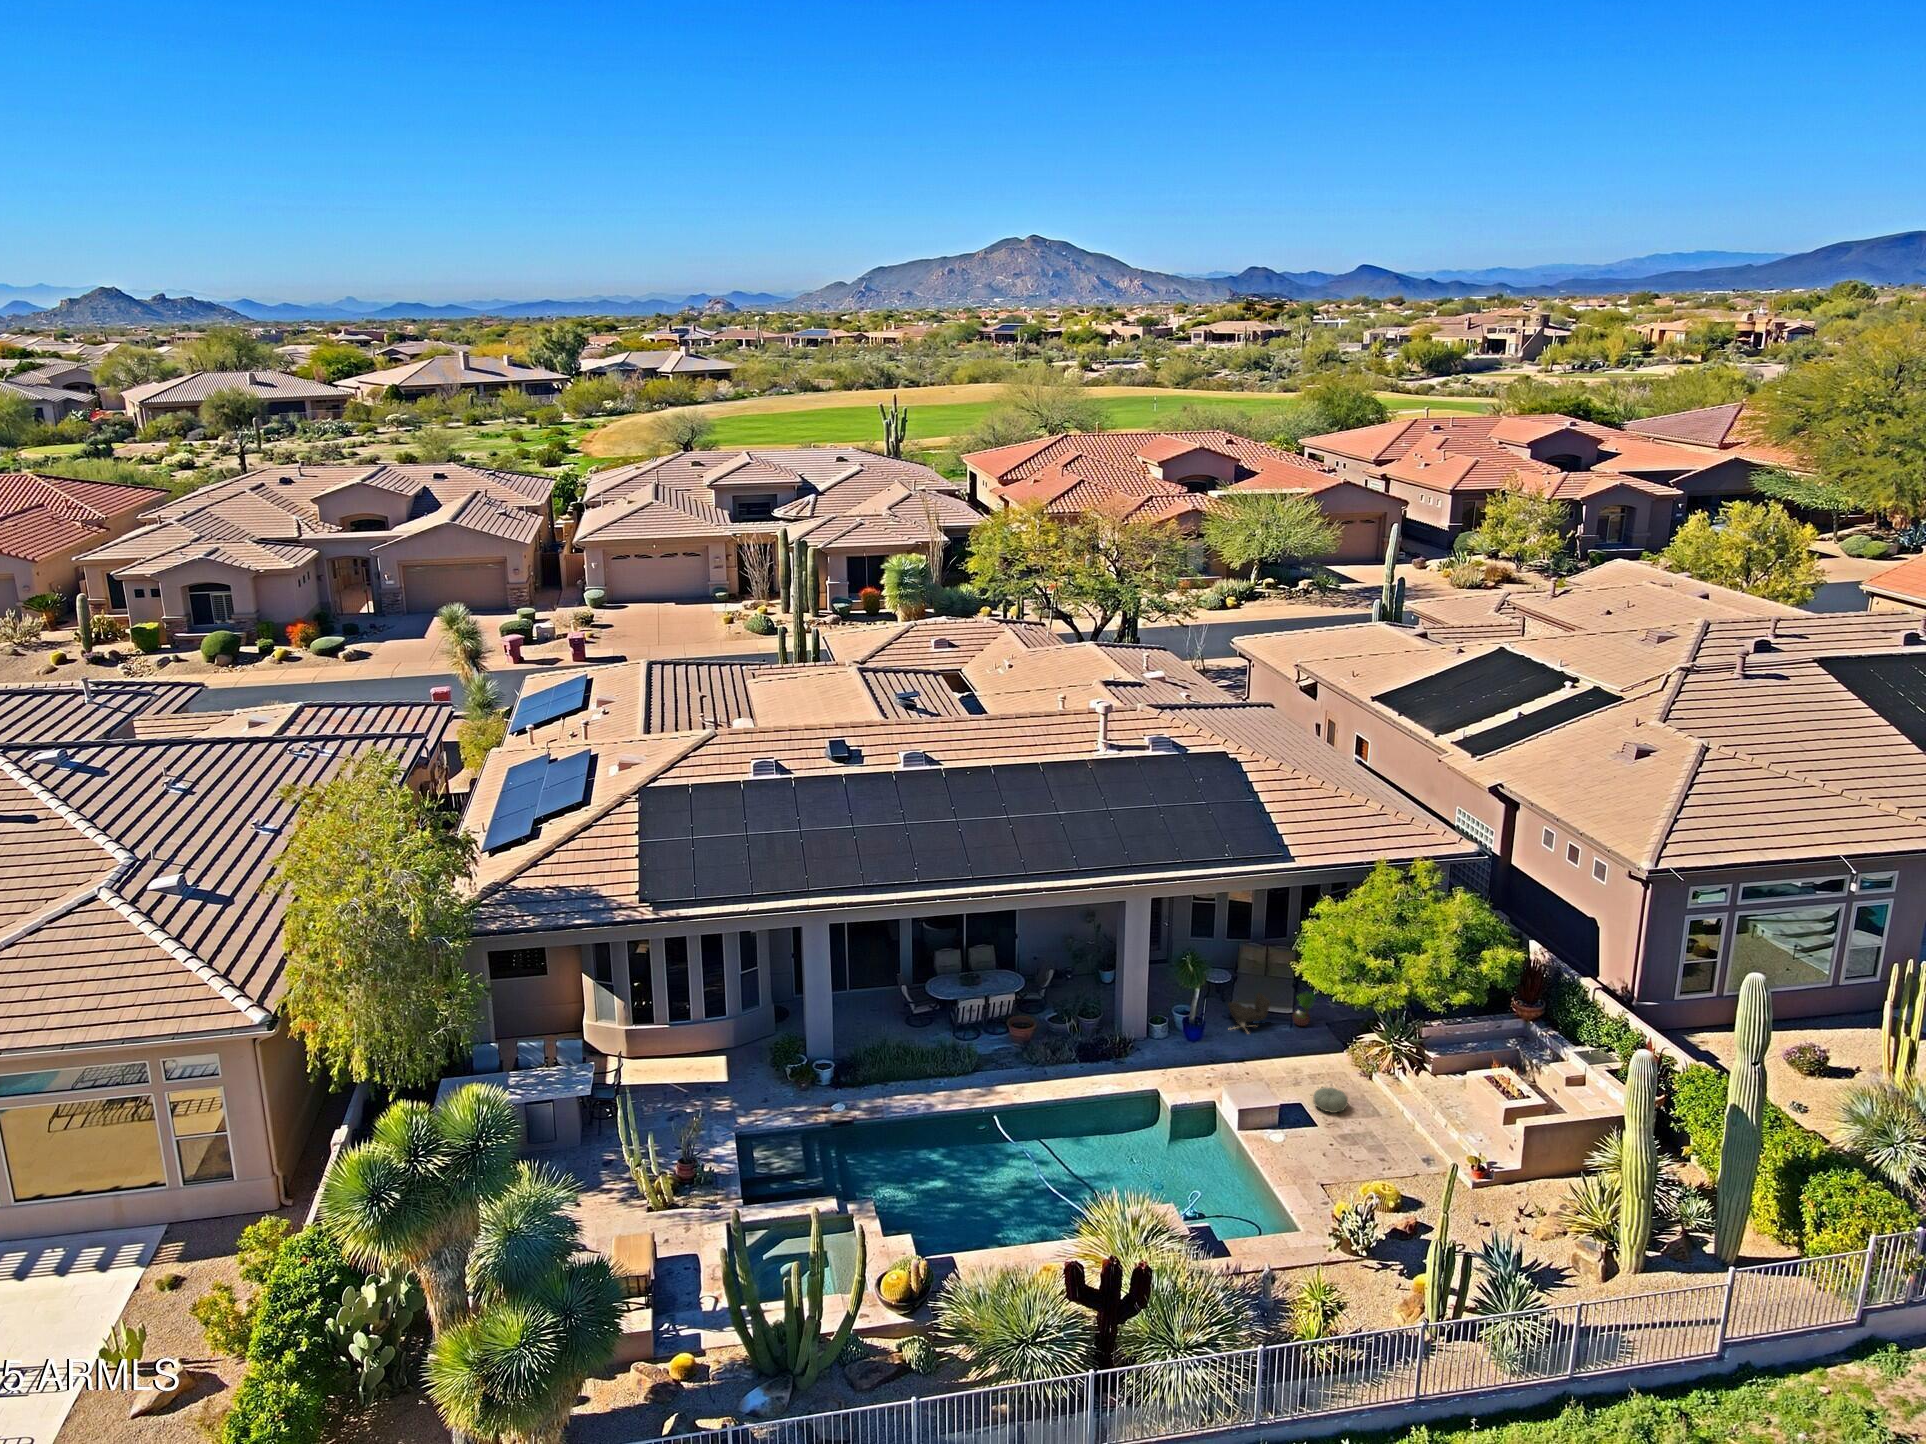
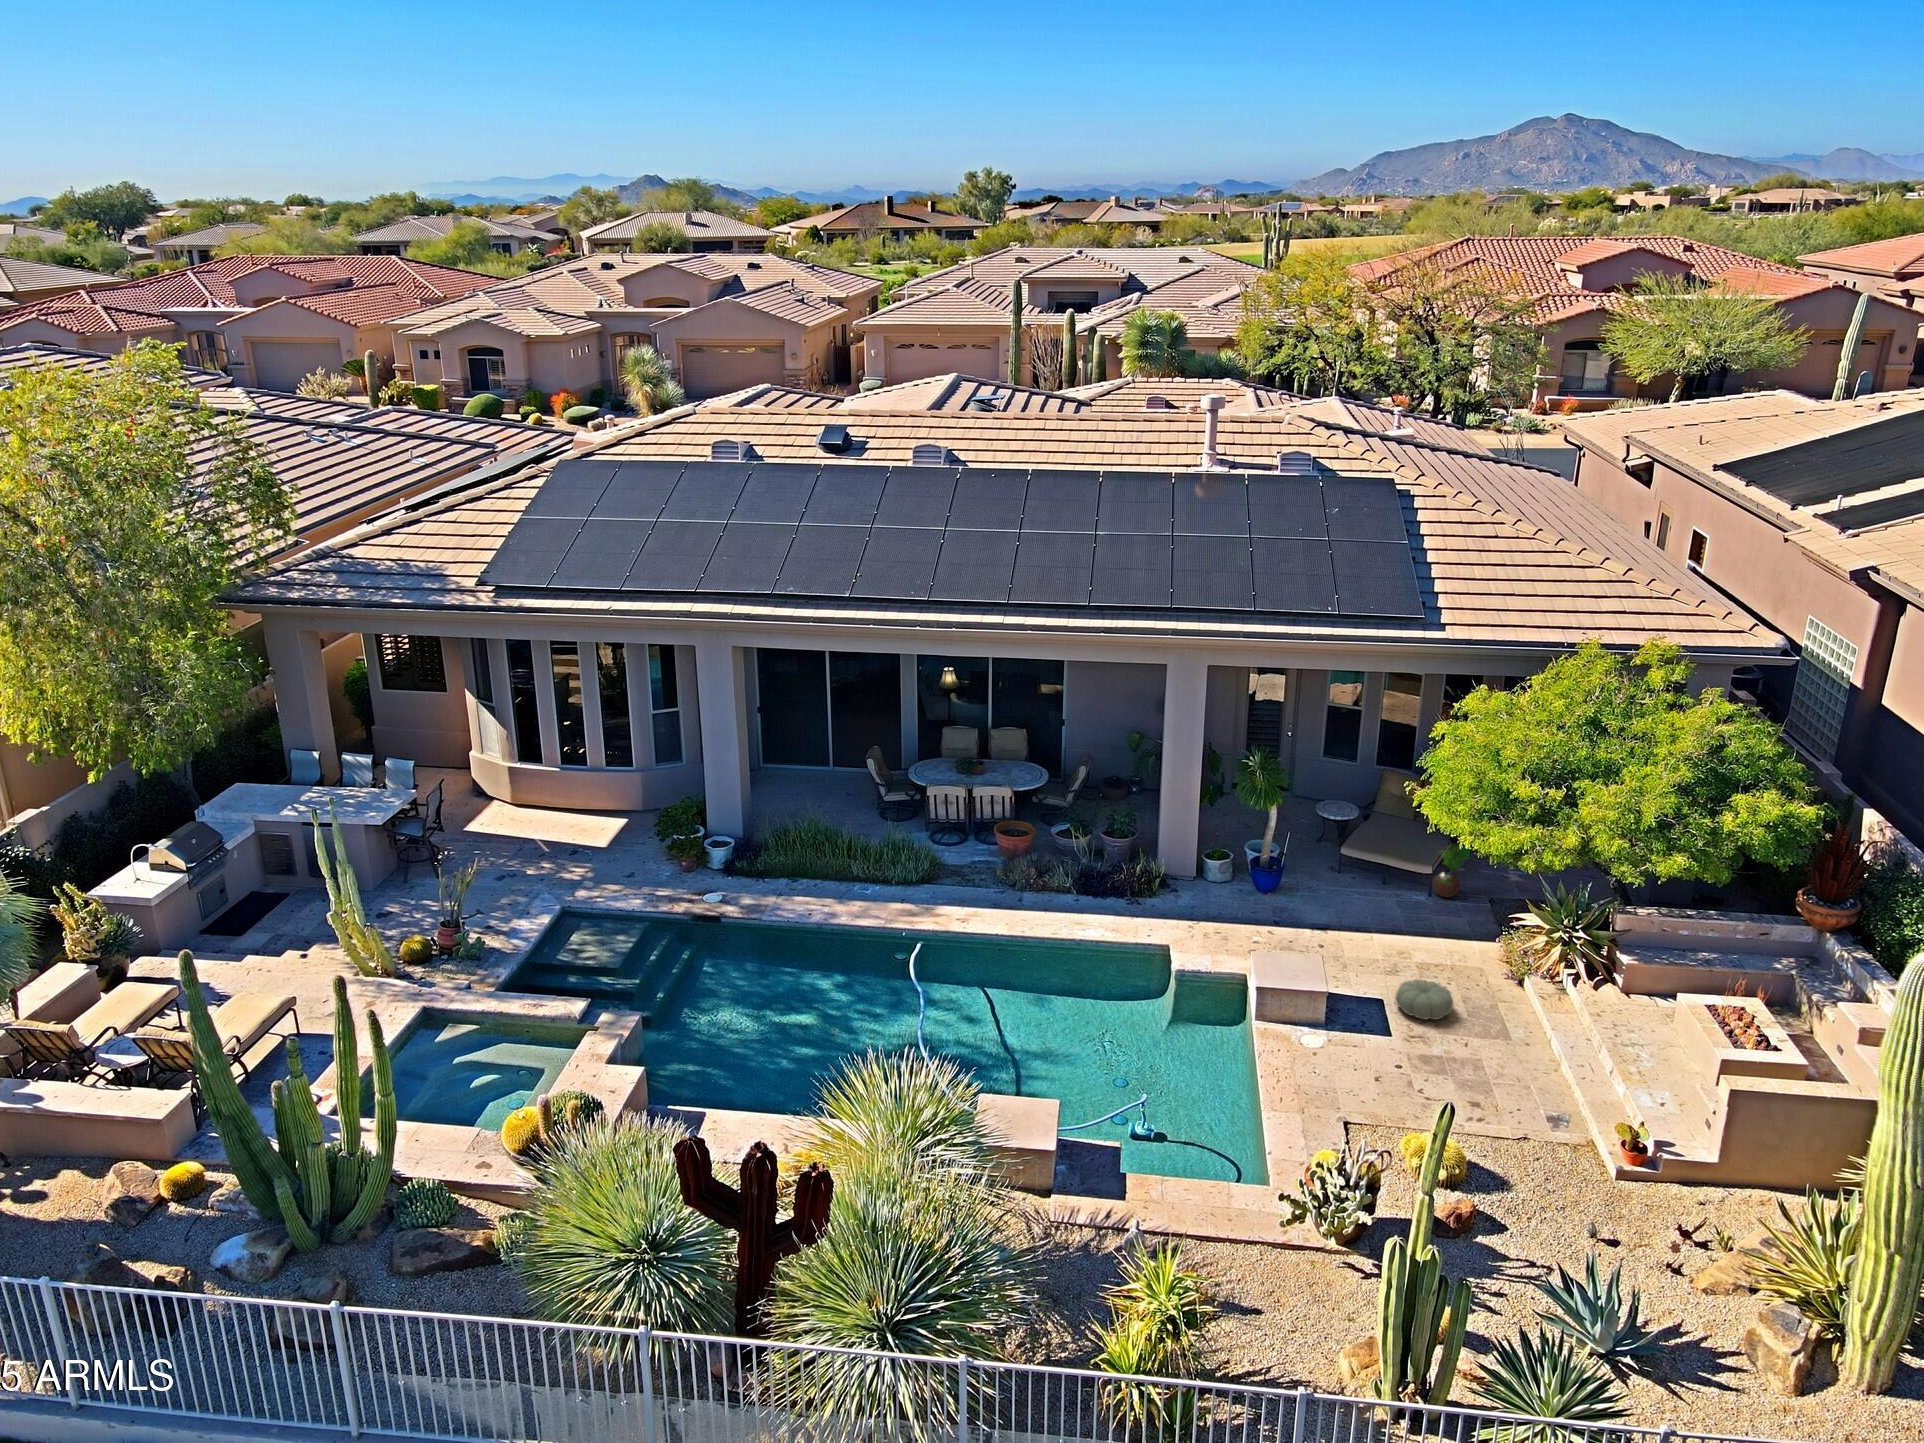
lounge chair: present [1228,993,1270,1032] -> none [1326,837,1394,895]

